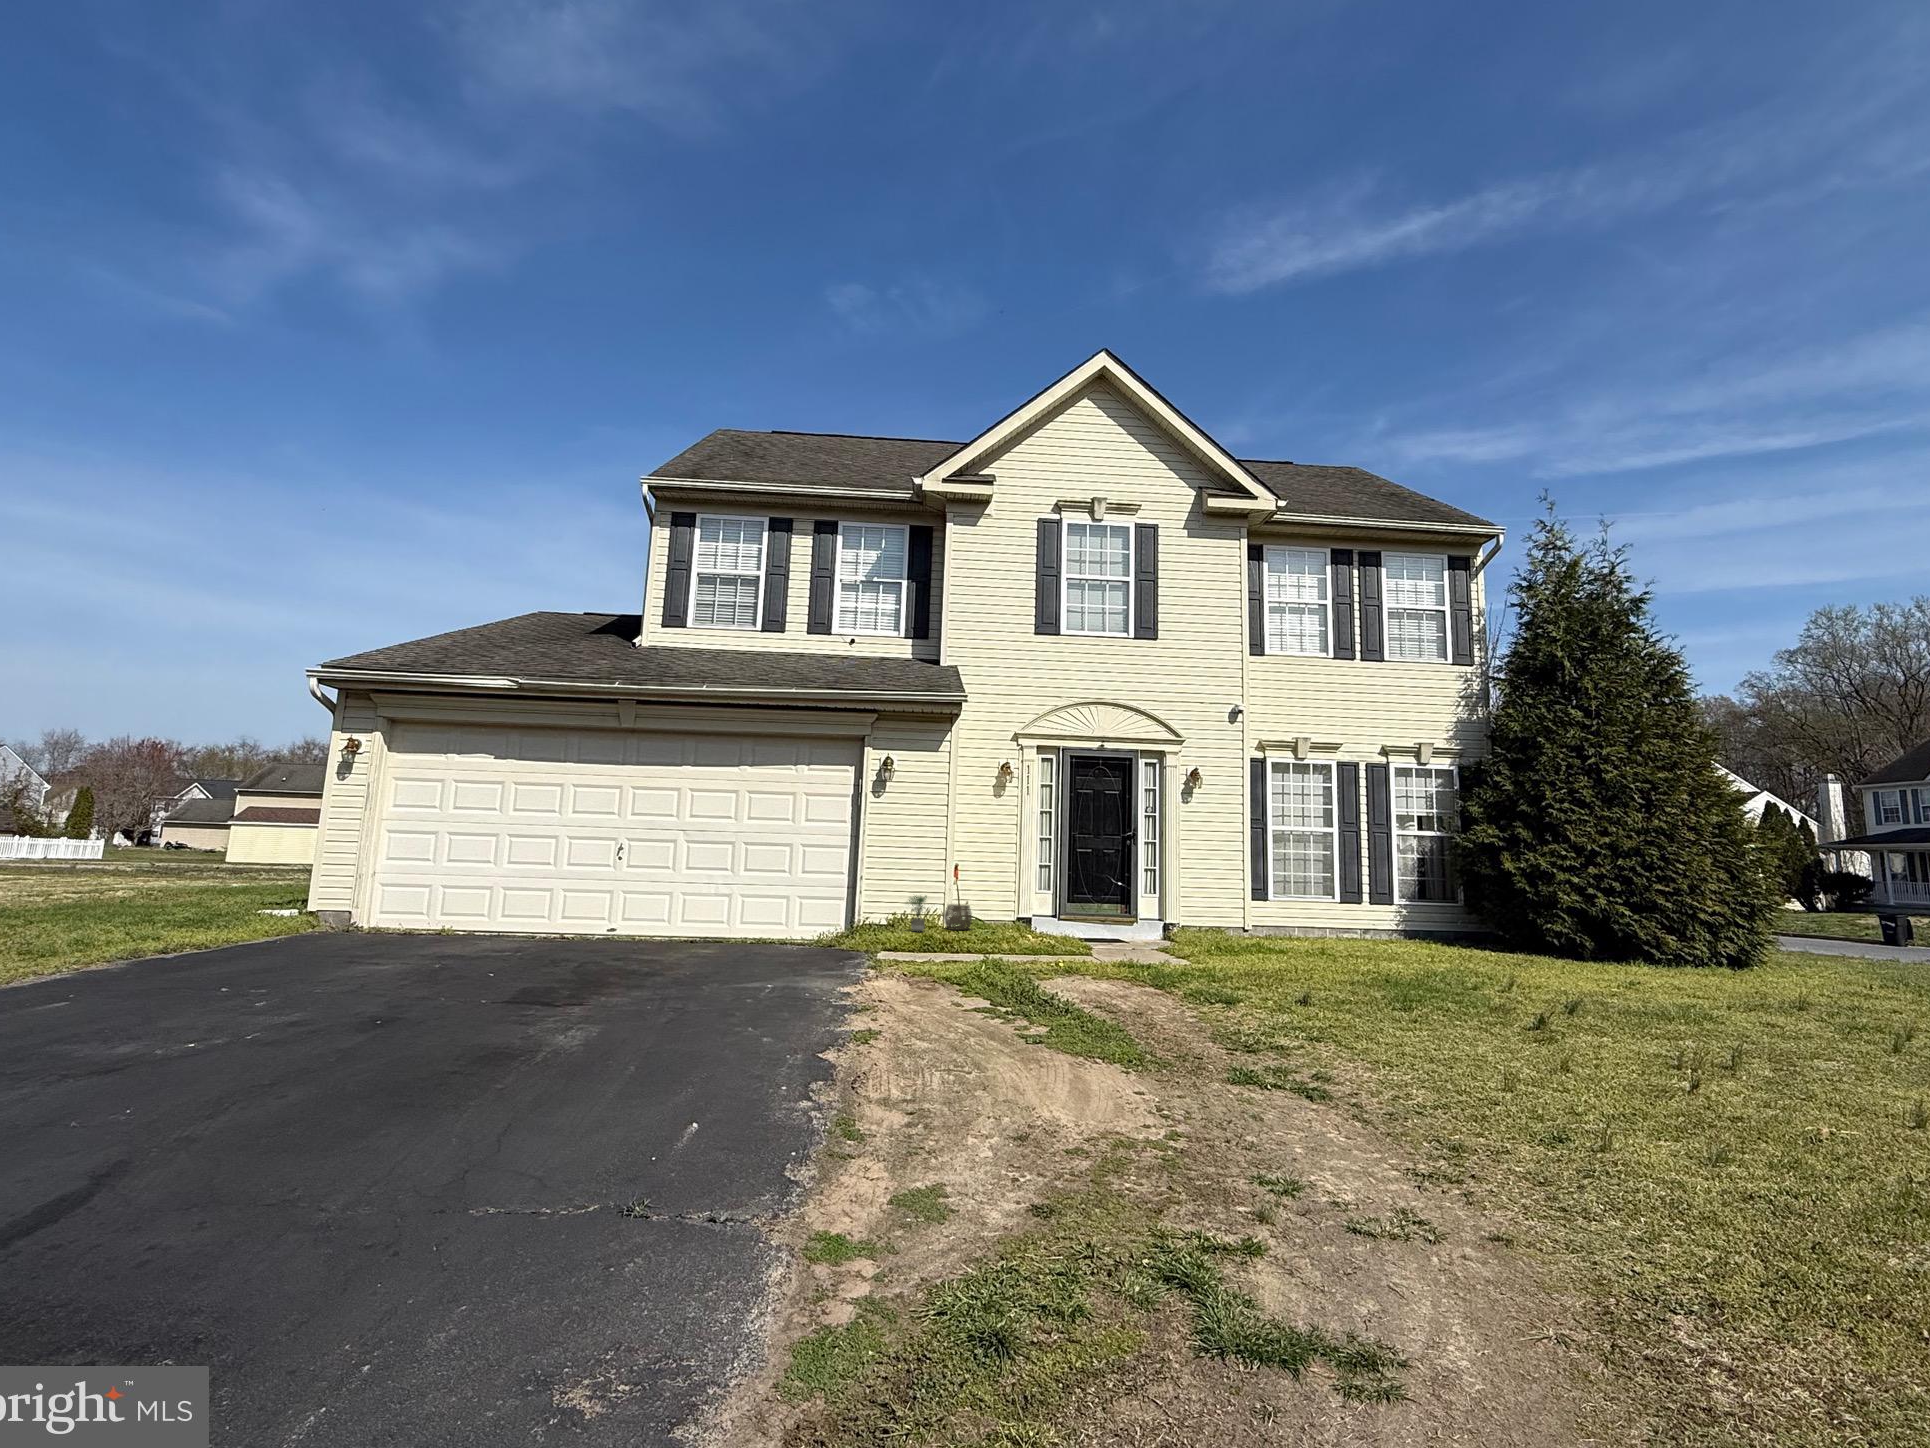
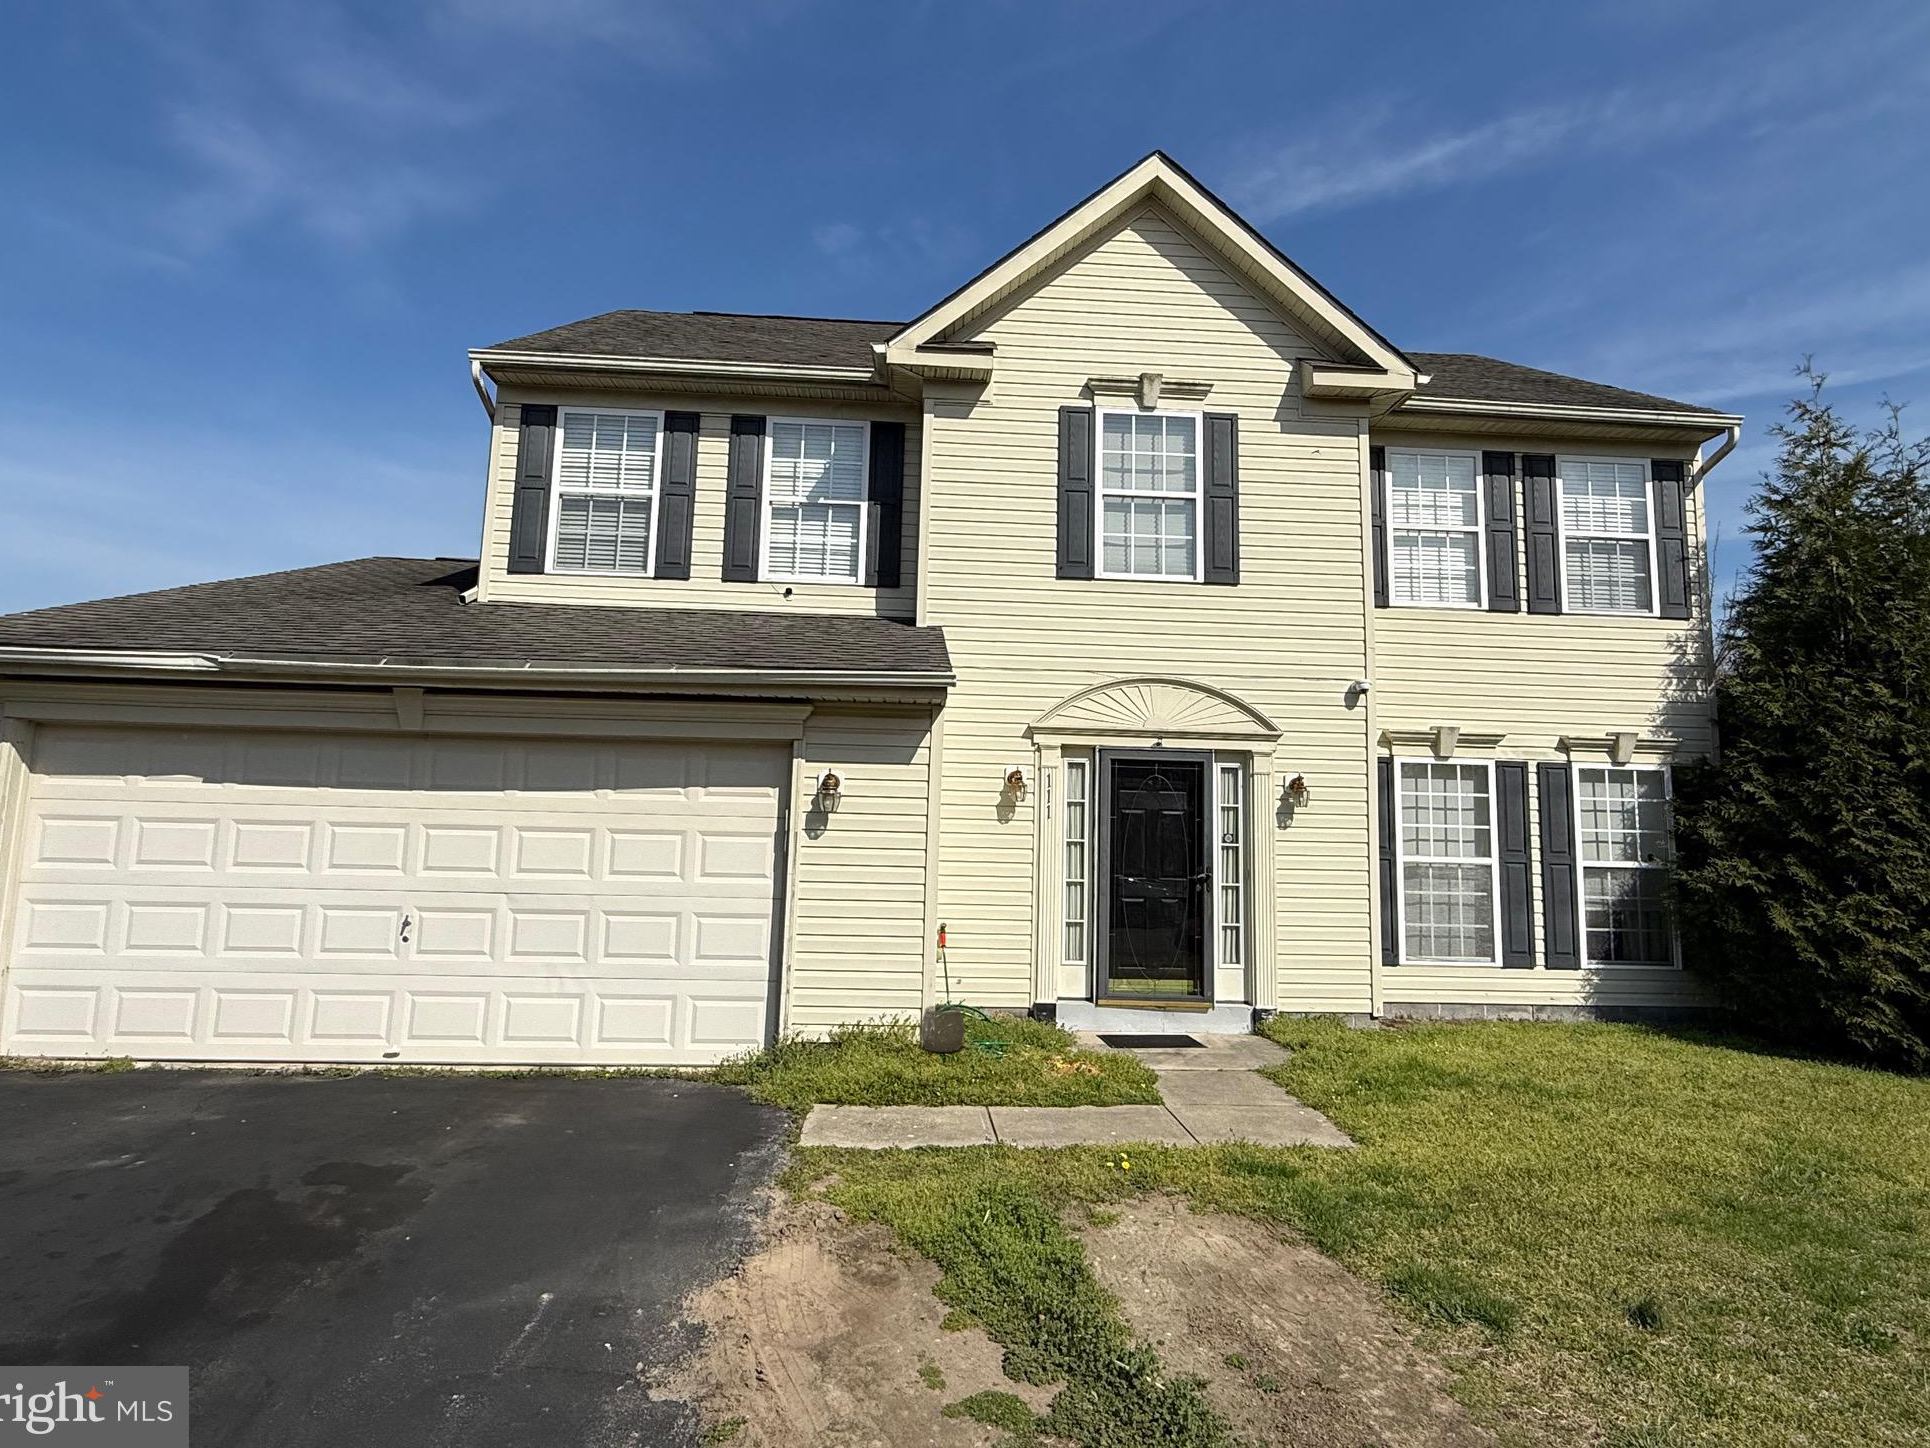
potted plant: present [909,896,927,932] -> none [853,1001,897,1067]

